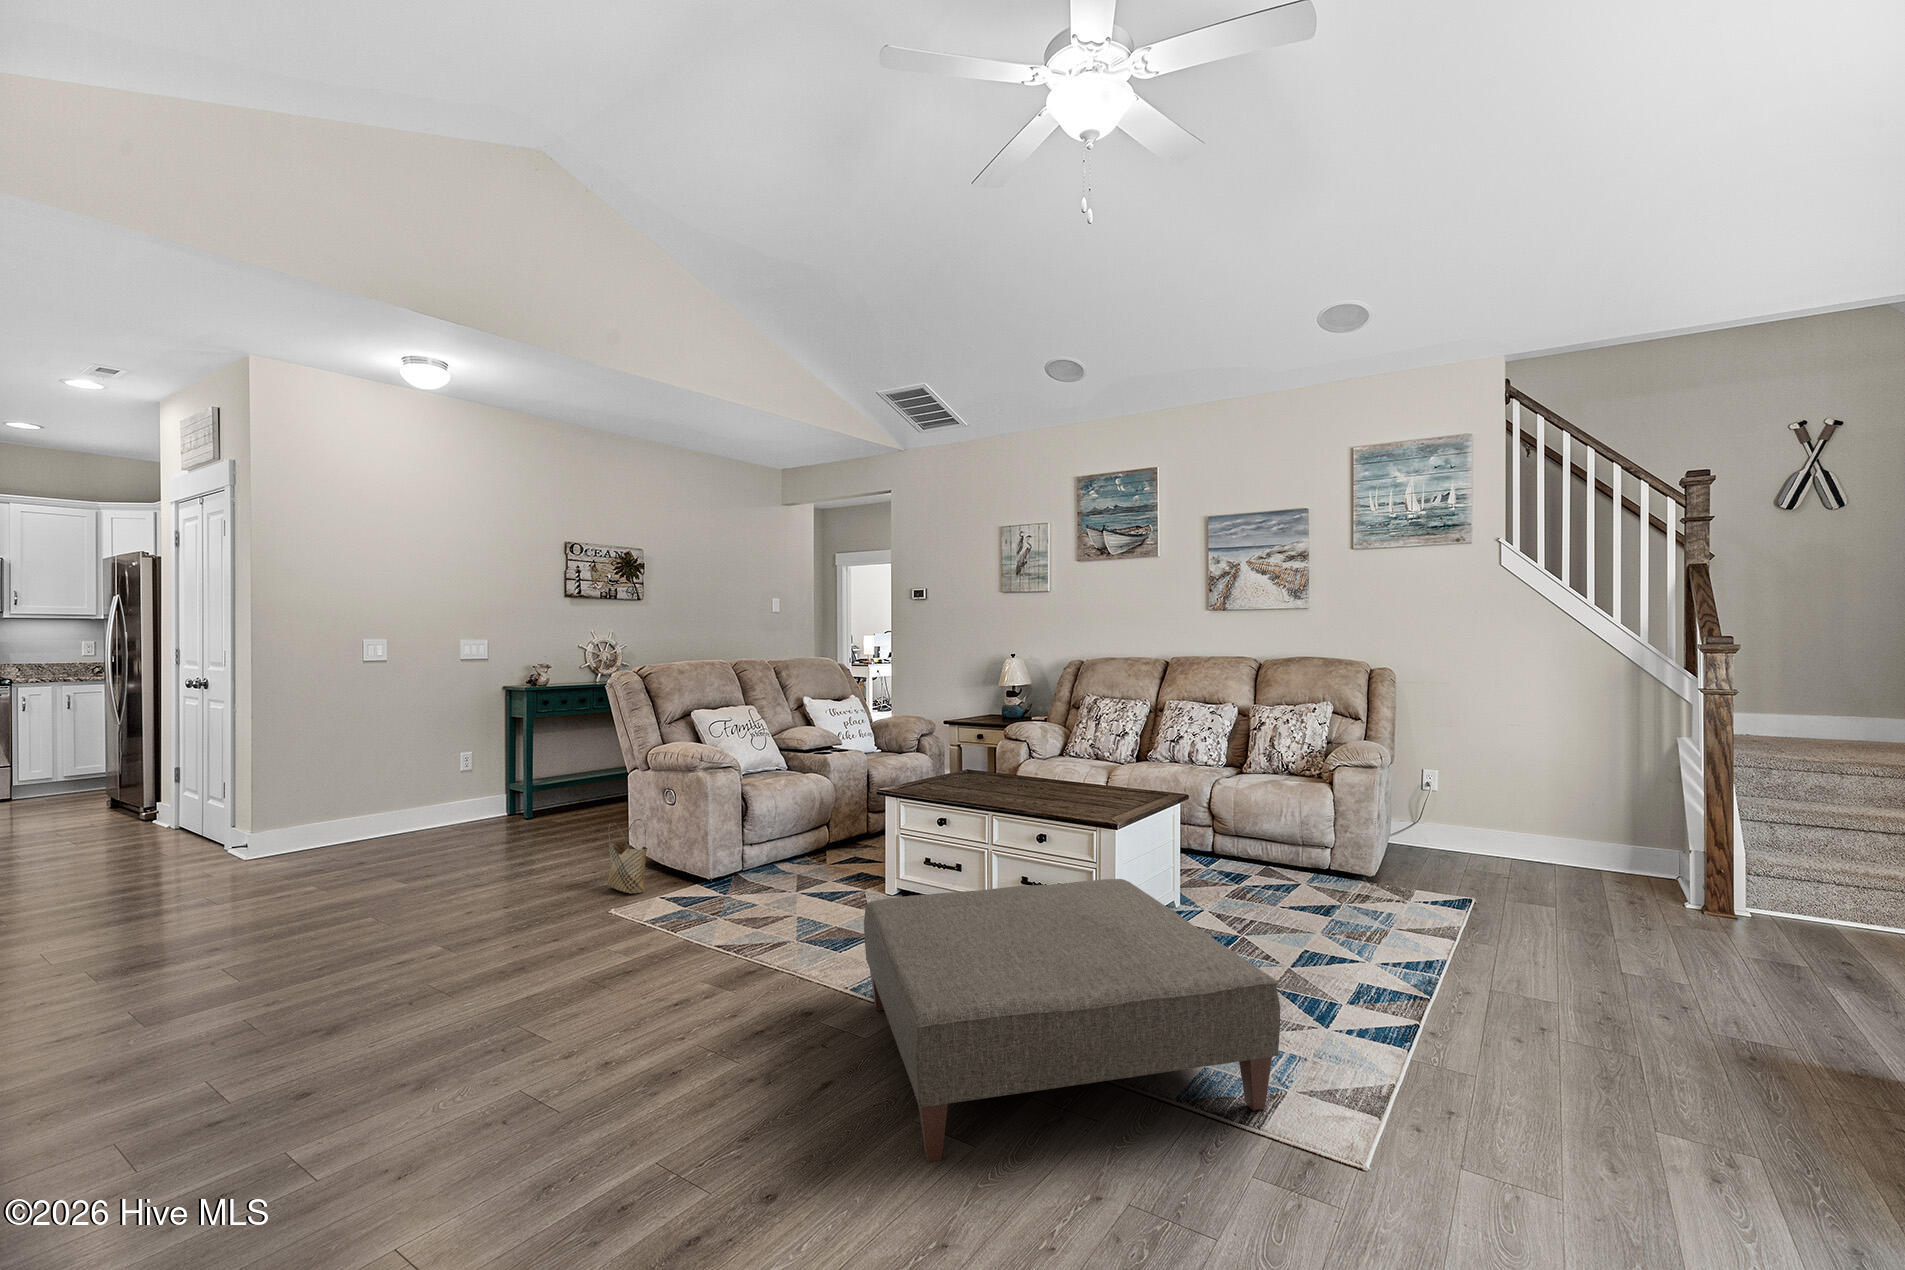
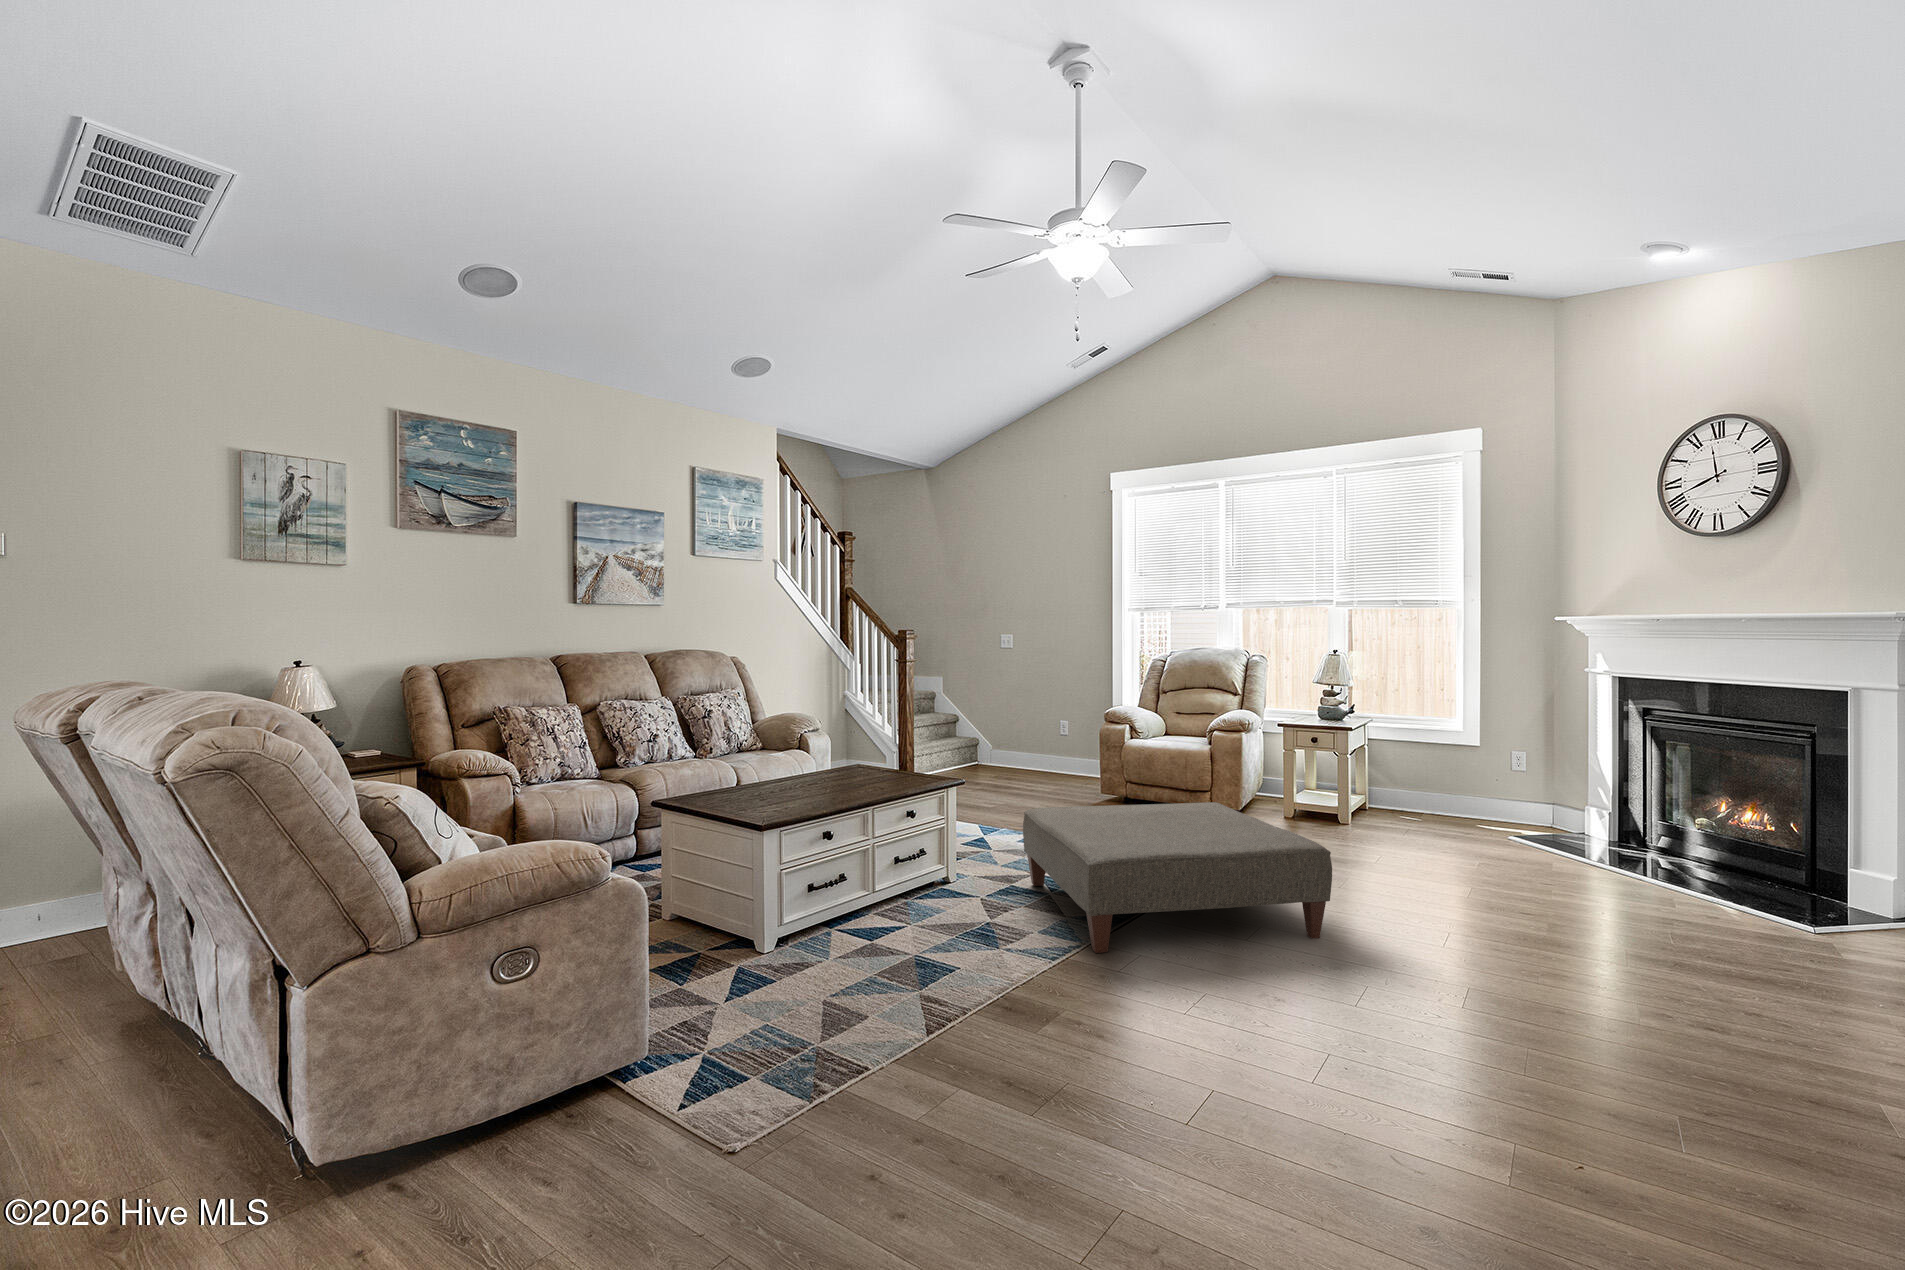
woven basket: present [607,819,648,894] -> none [475,1002,591,1186]

